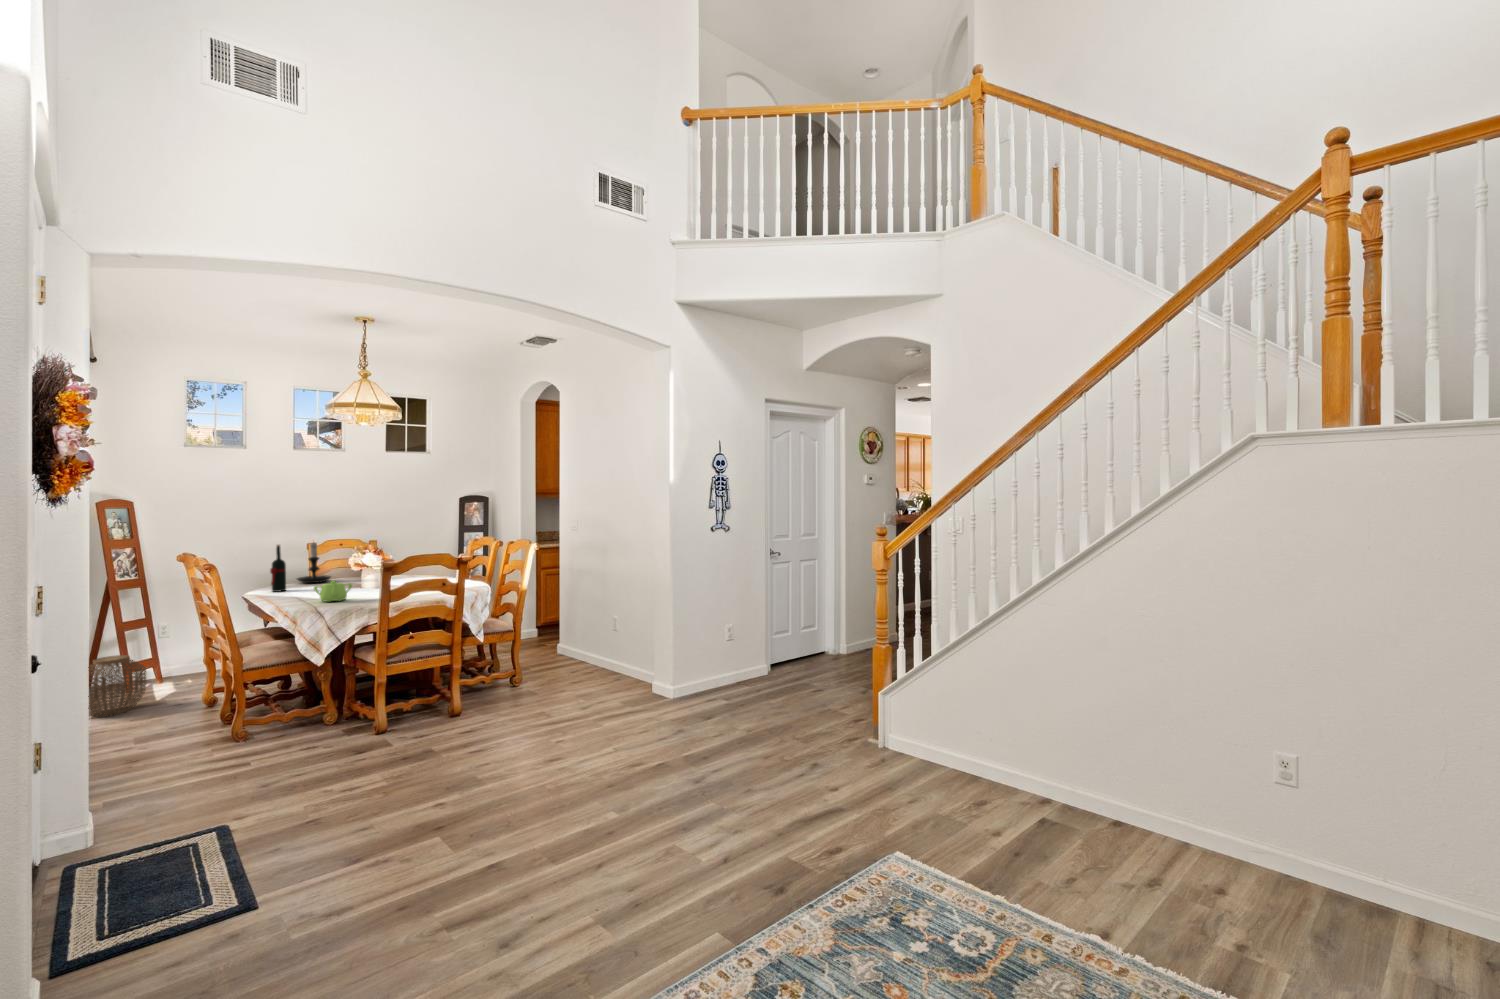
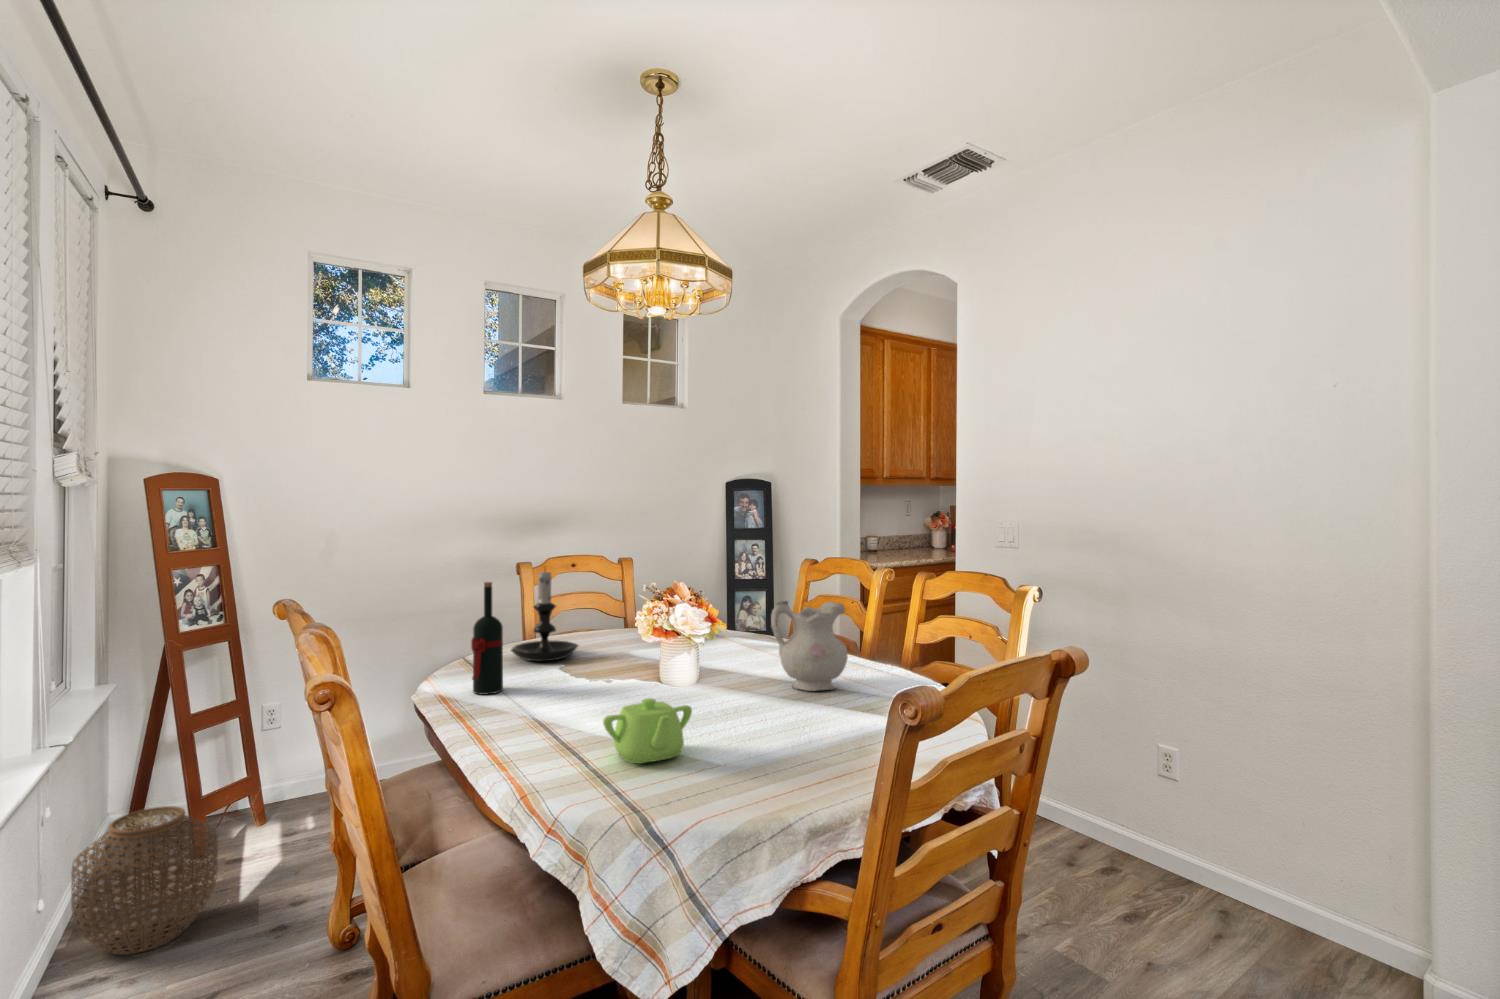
ceramic pitcher: none [410,549,445,586] -> present [771,601,848,691]

